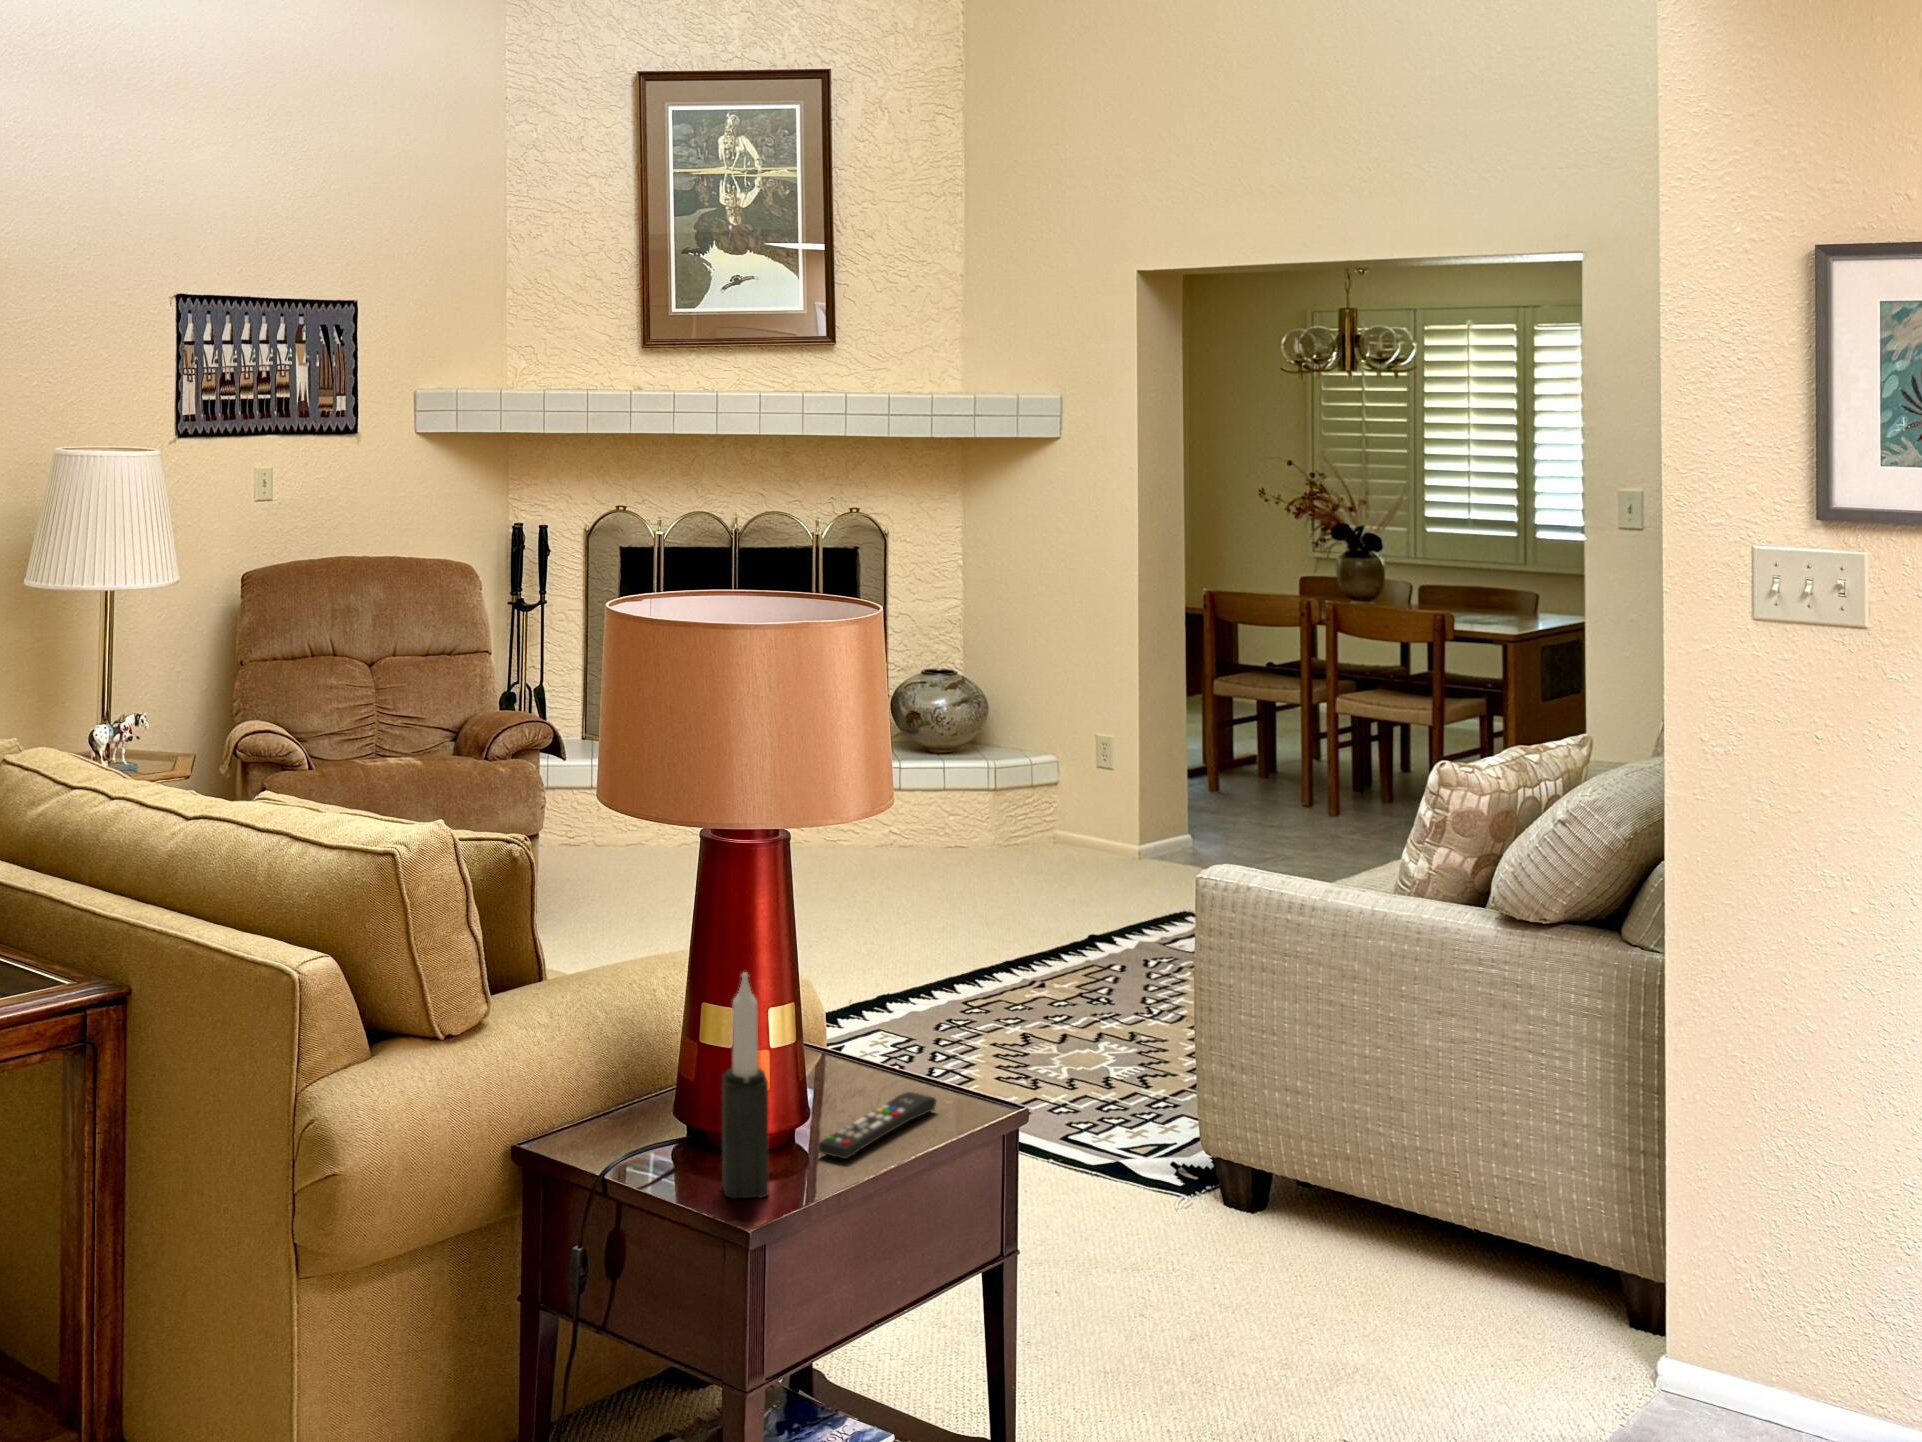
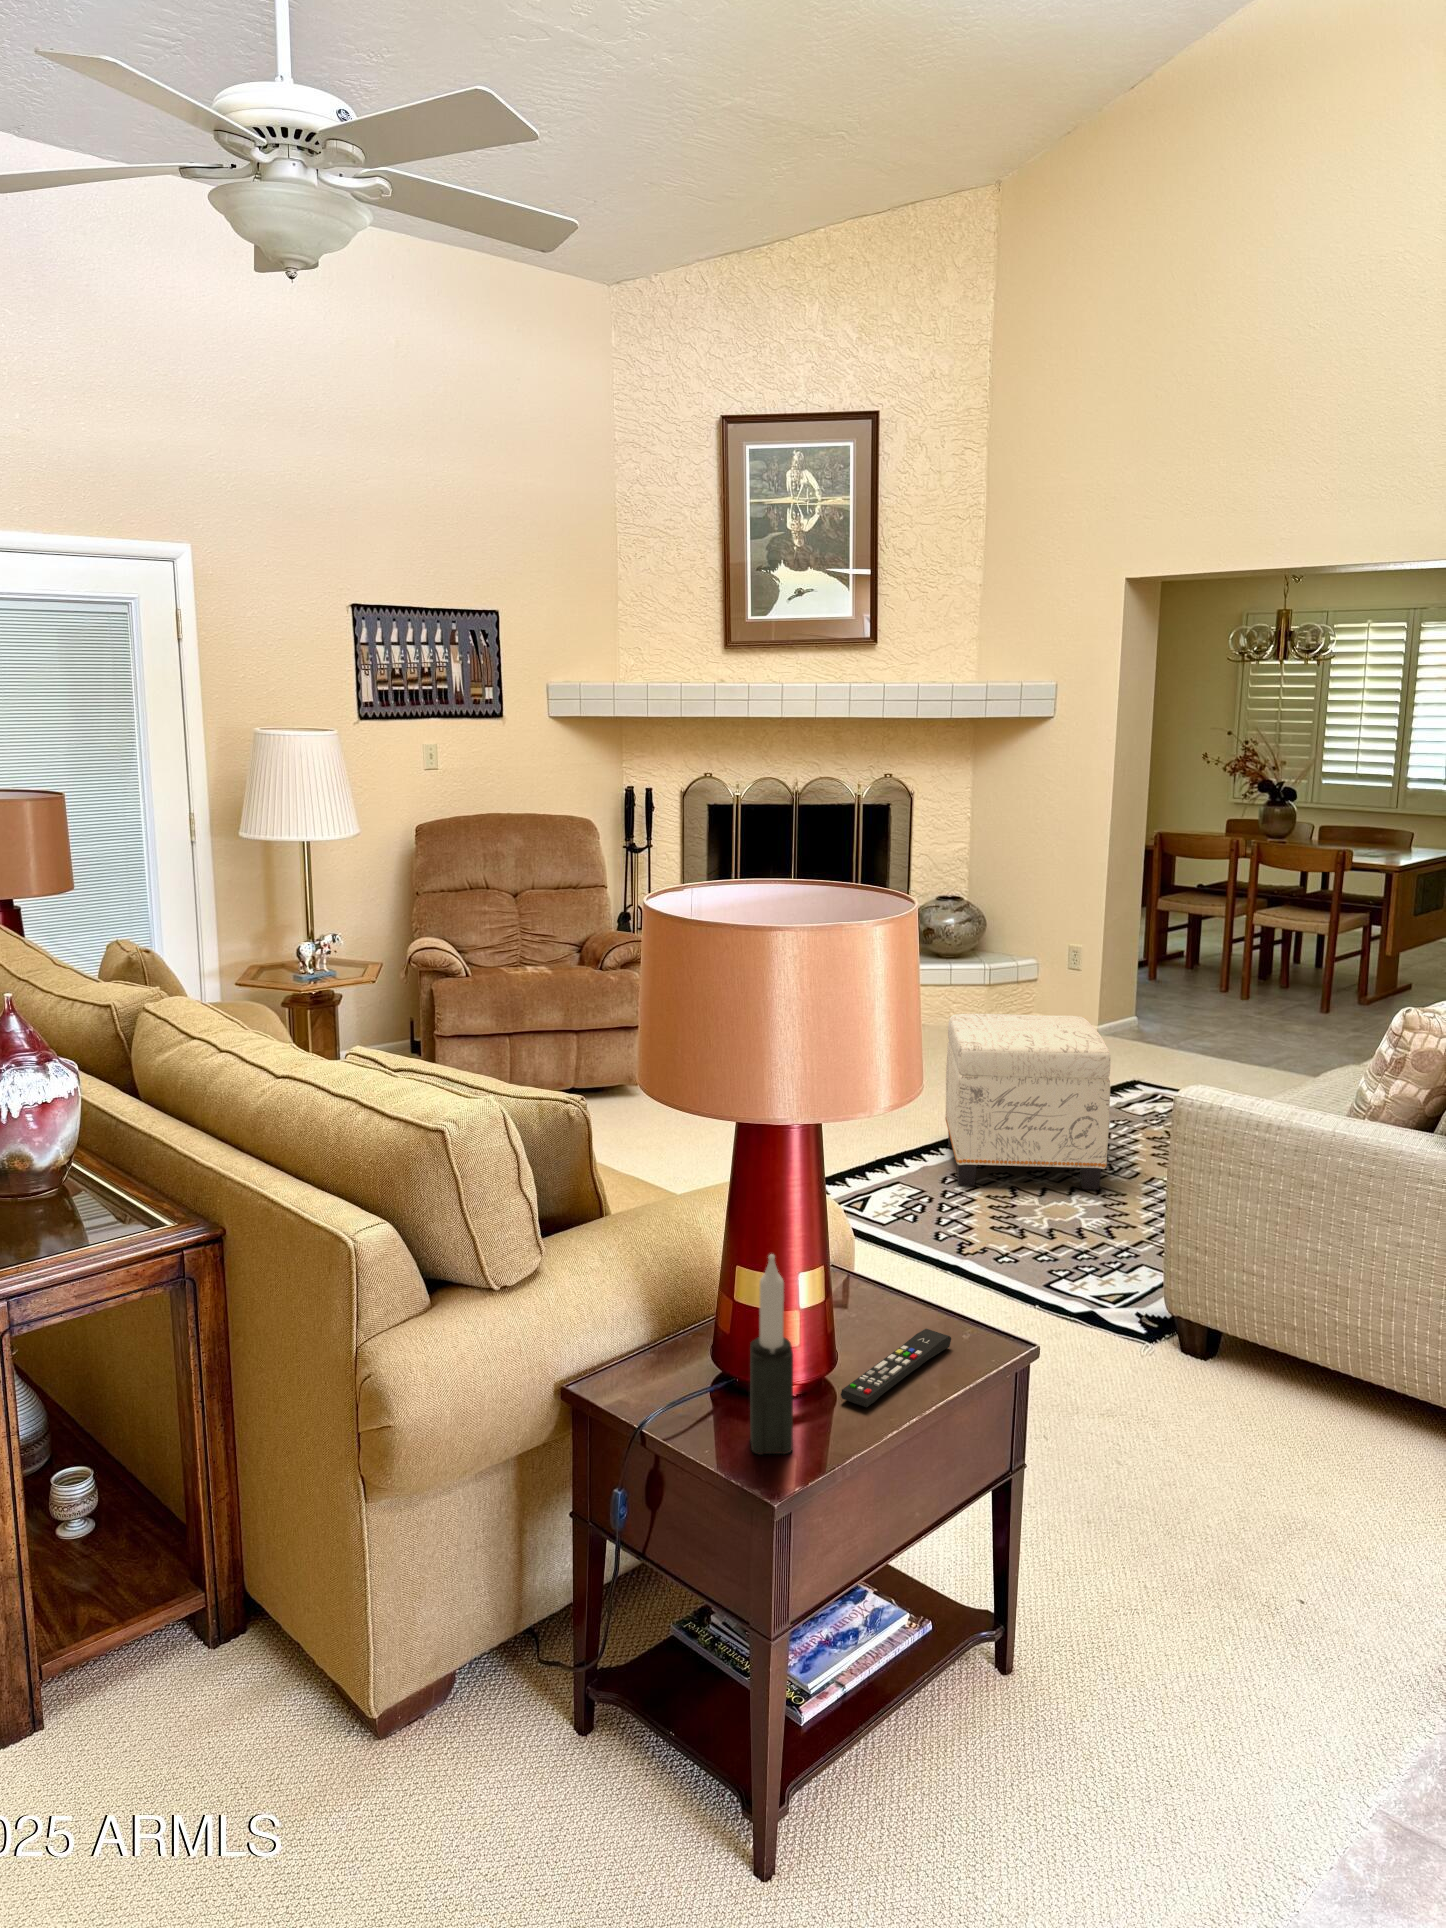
ottoman: none [935,809,1140,1033] -> present [945,1014,1110,1190]

